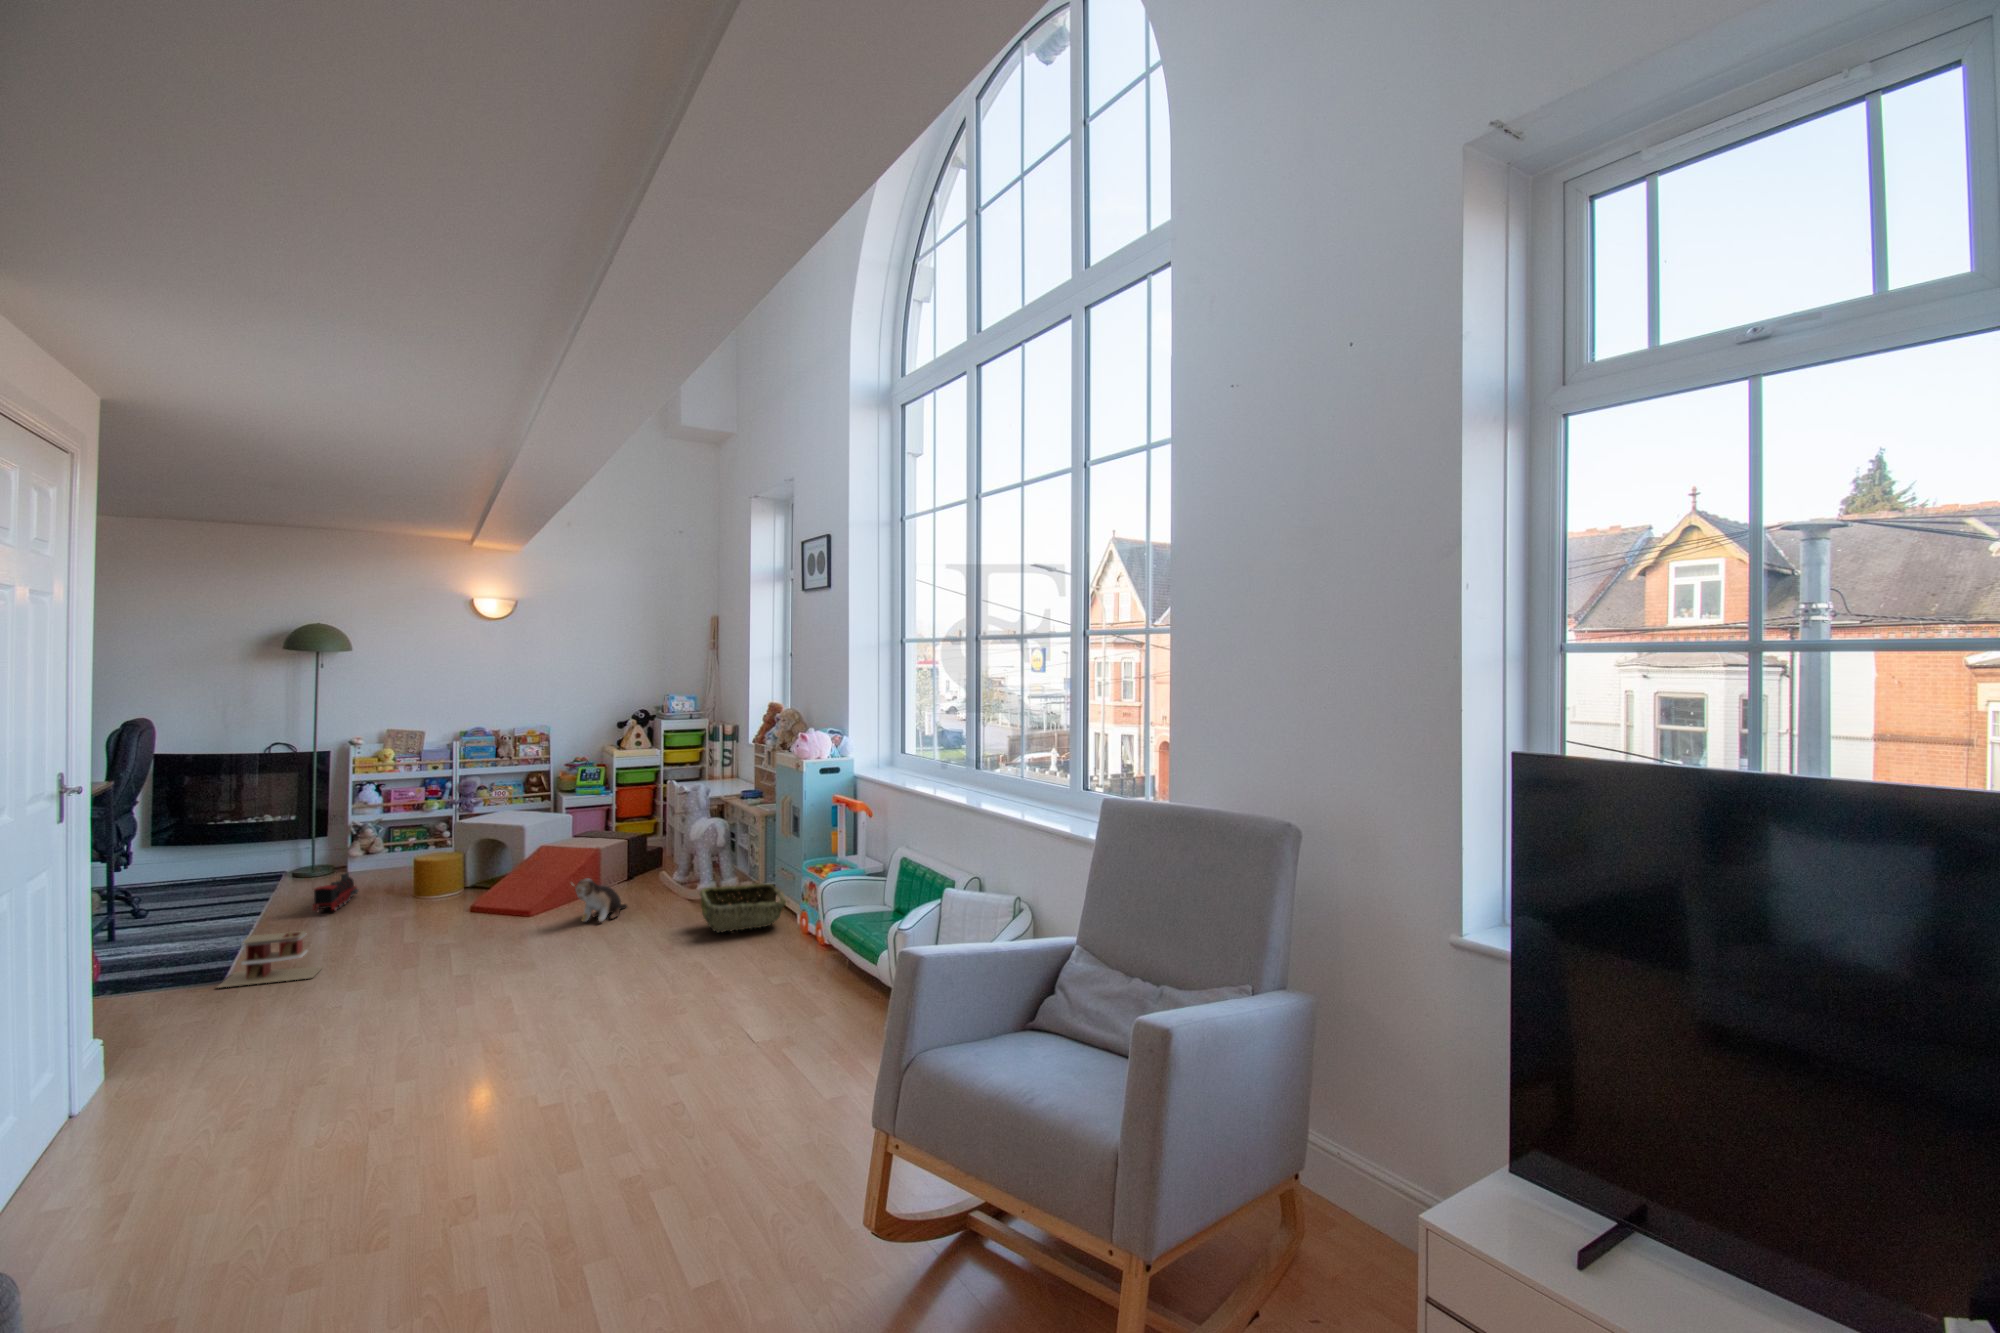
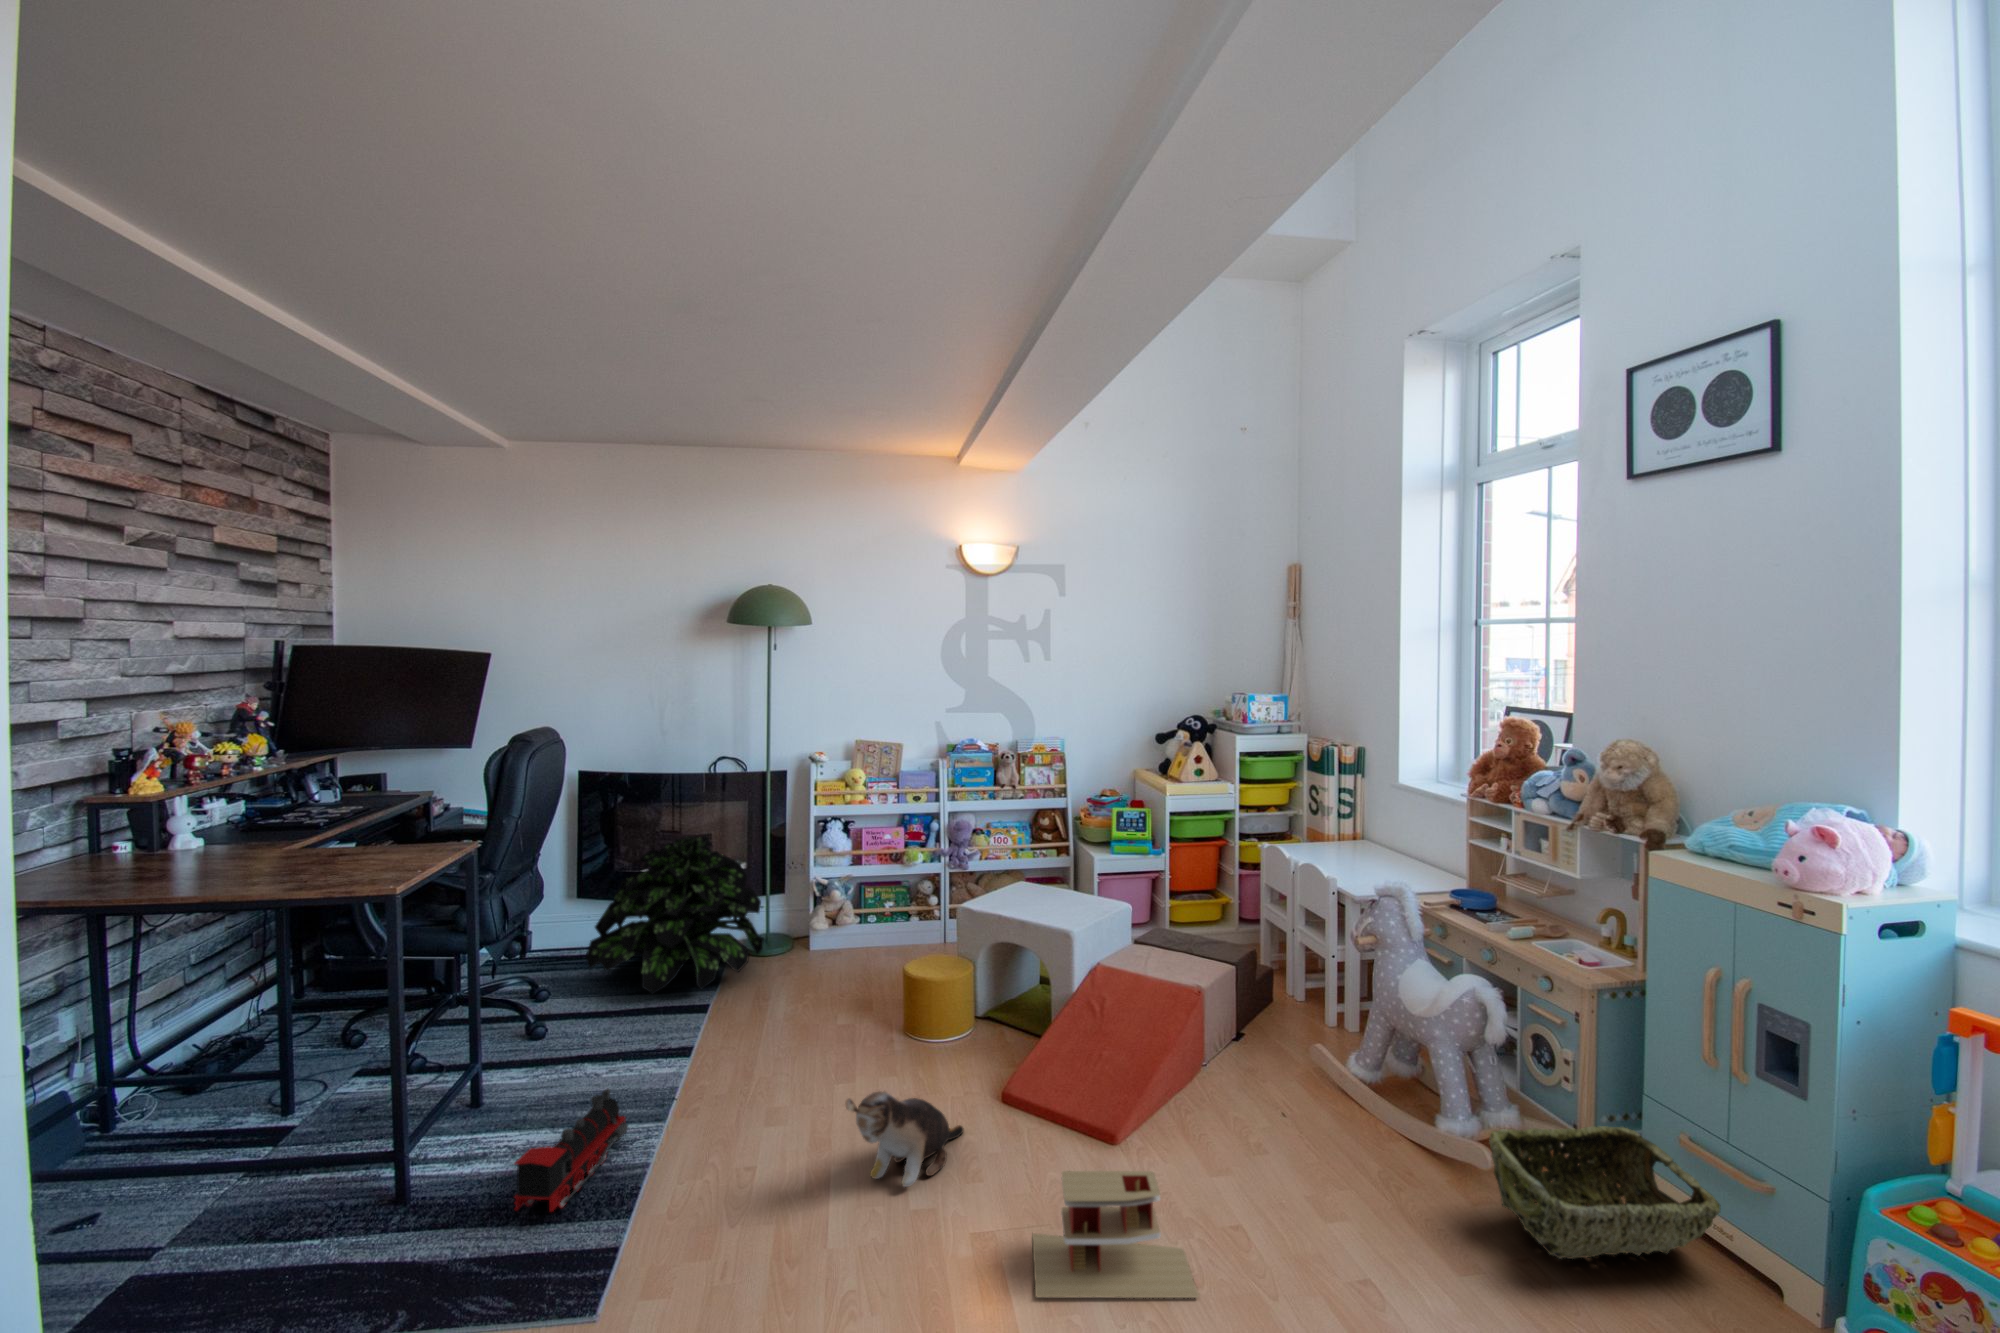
potted plant: none [157,795,309,899] -> present [586,836,764,994]
toy train: present [313,873,358,912] -> present [514,1089,628,1212]
plush toy: present [571,878,627,922] -> present [845,1091,963,1187]
toy house: present [218,931,321,987] -> present [1032,1171,1198,1298]

